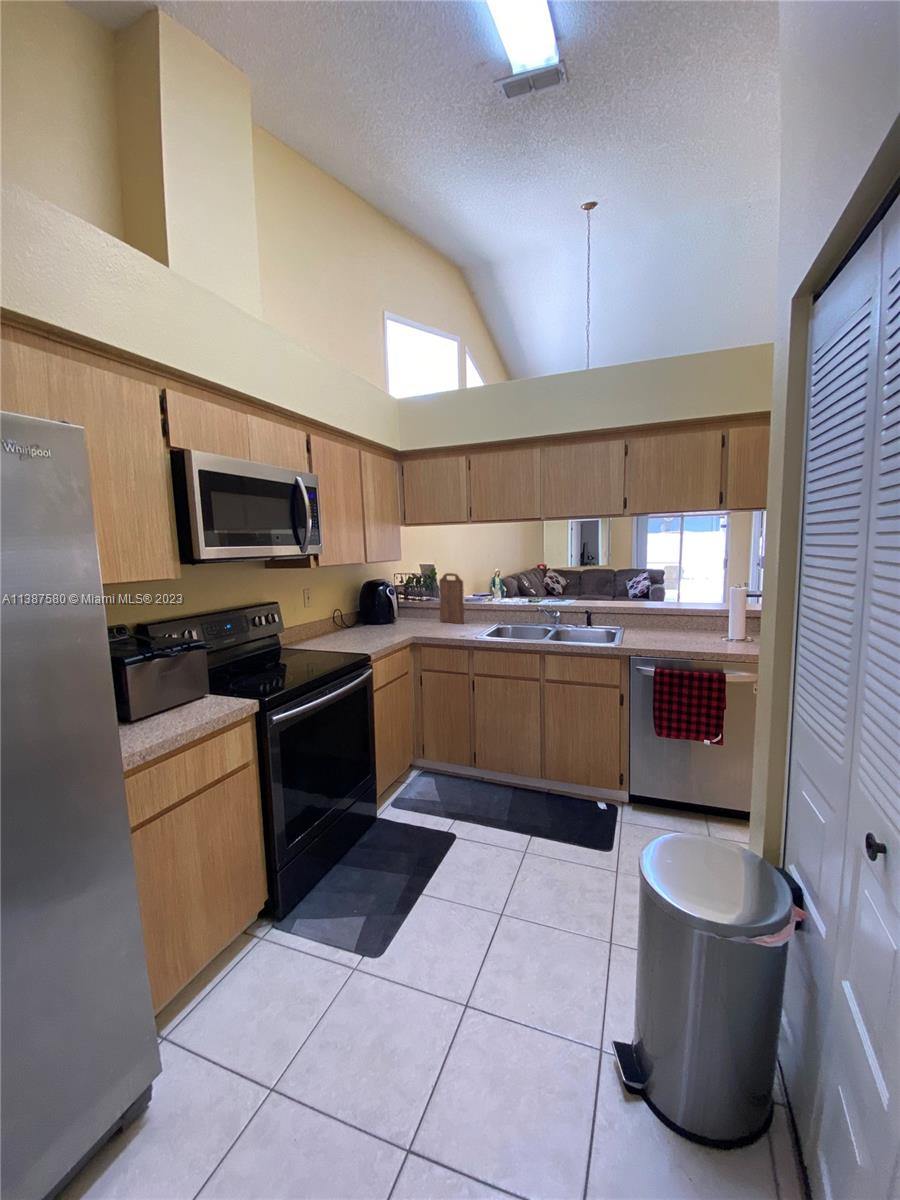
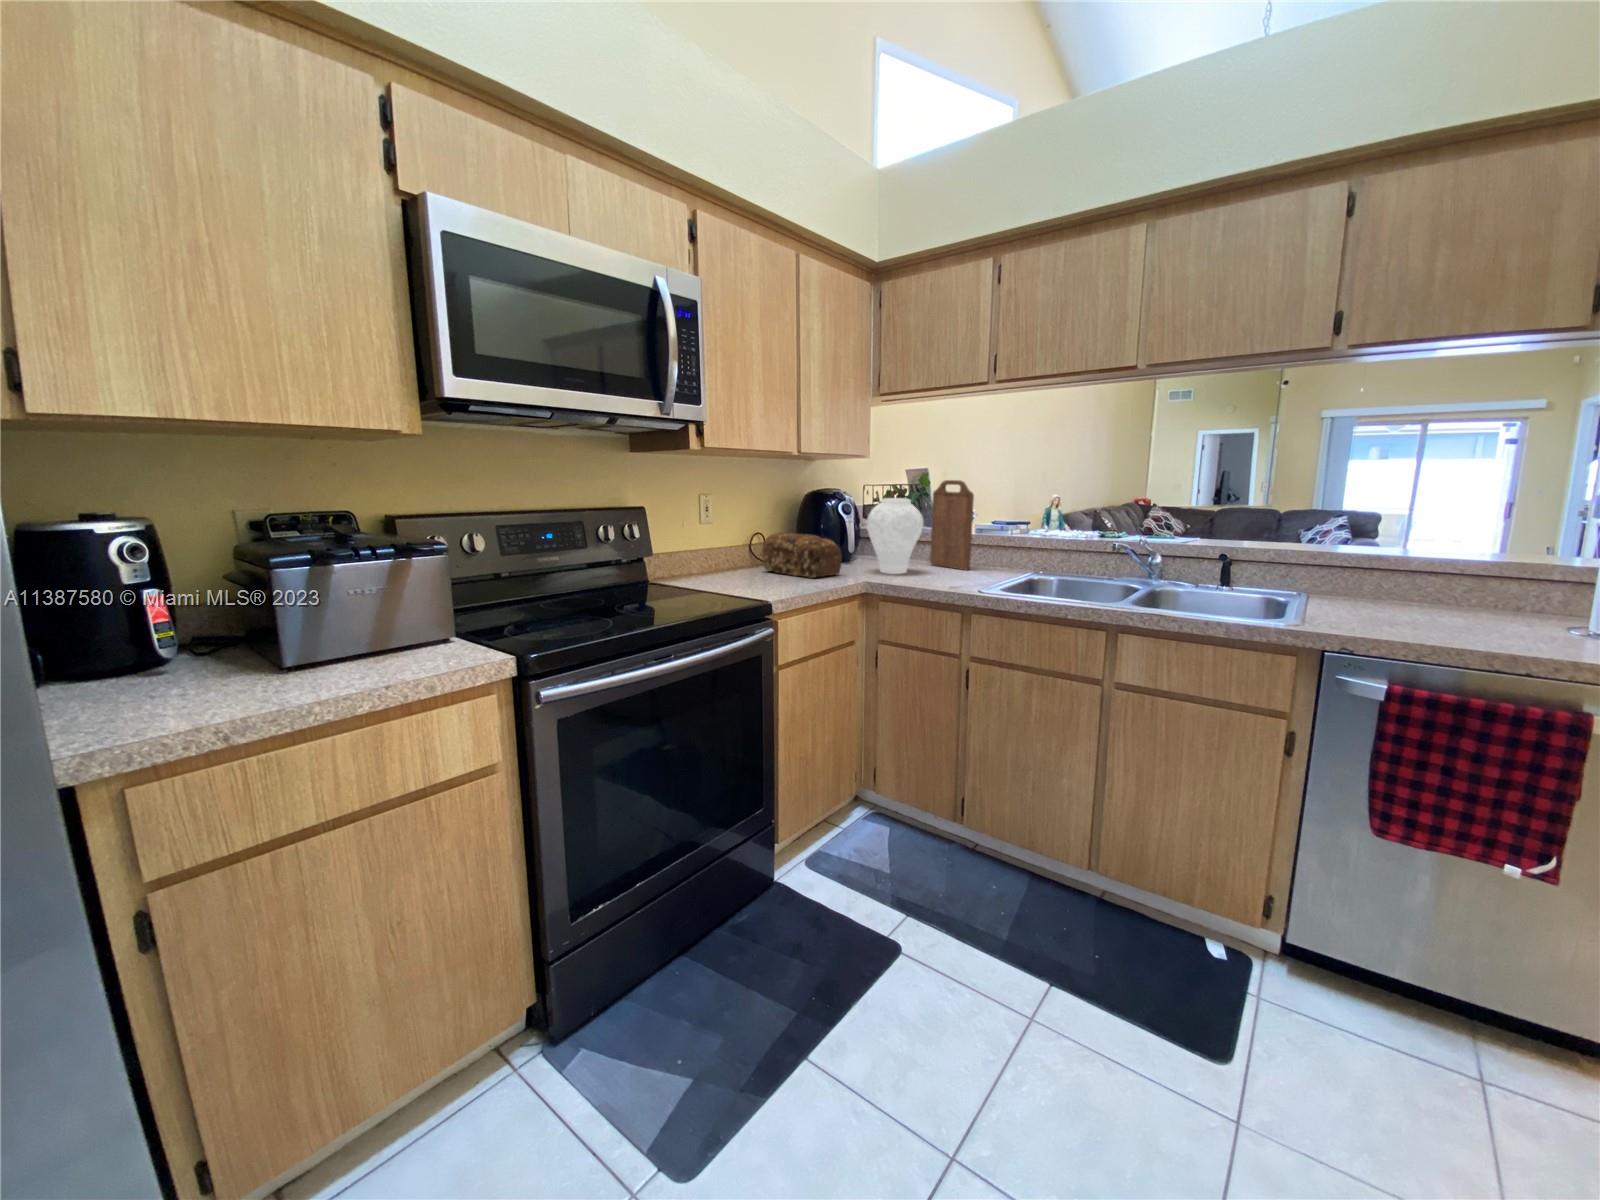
vase: none [406,586,438,630] -> present [867,498,923,574]
bread loaf: none [344,610,394,636] -> present [762,533,842,578]

